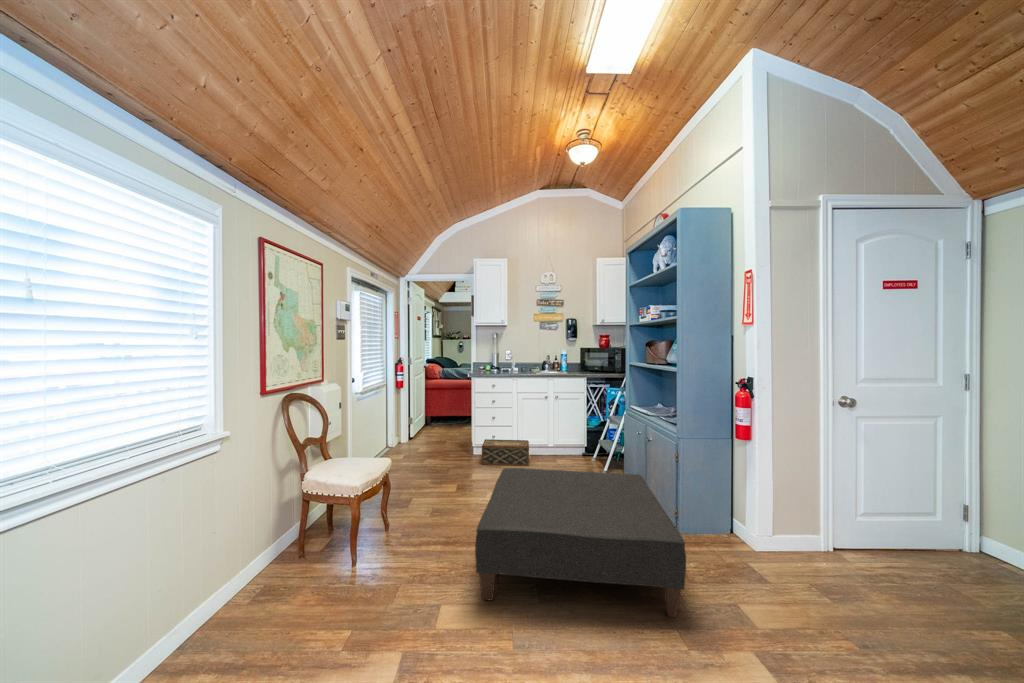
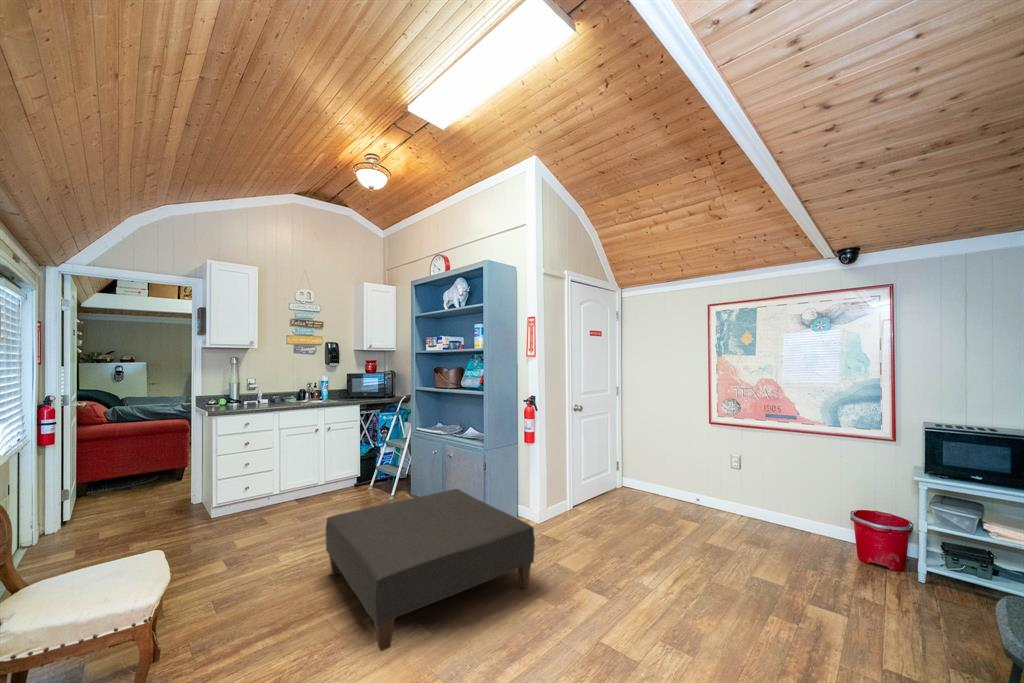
woven basket: present [482,439,529,466] -> none [233,484,304,528]

